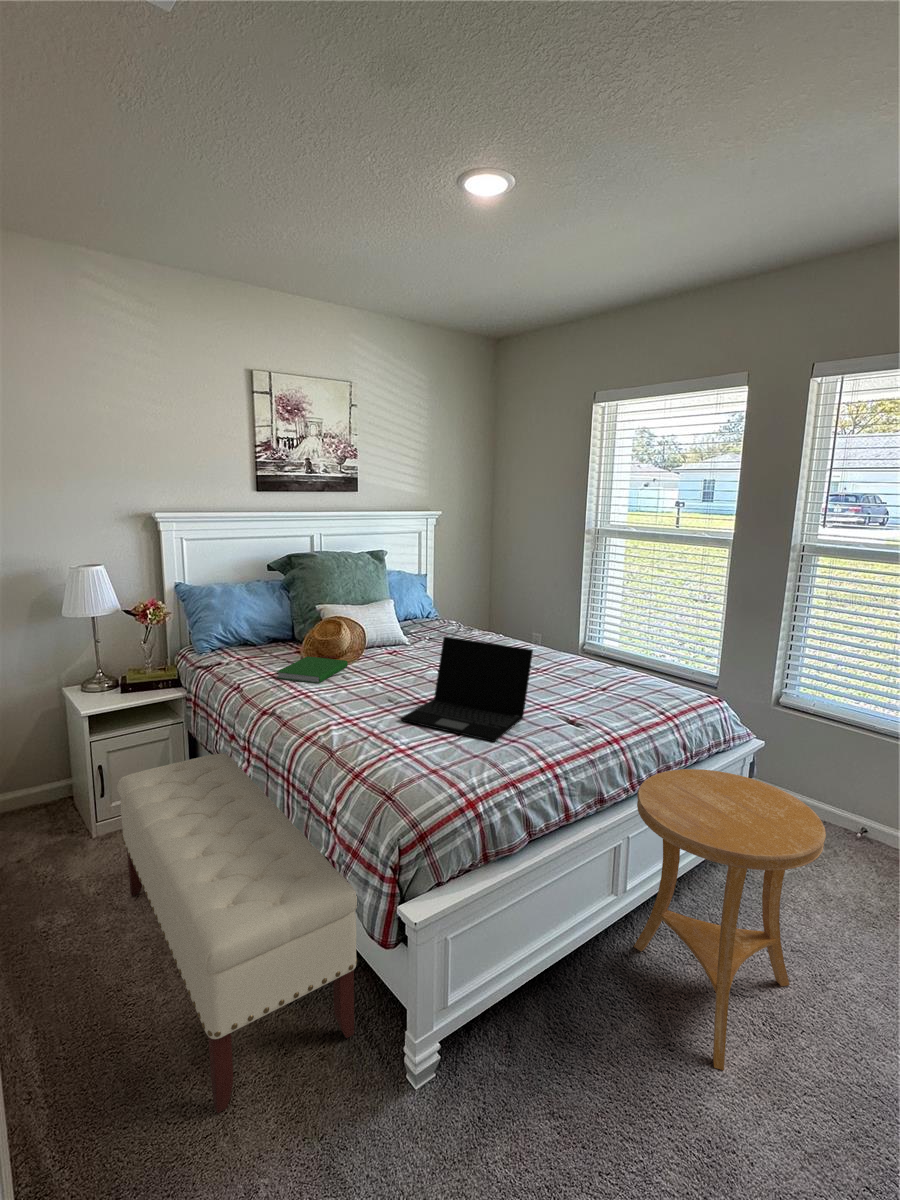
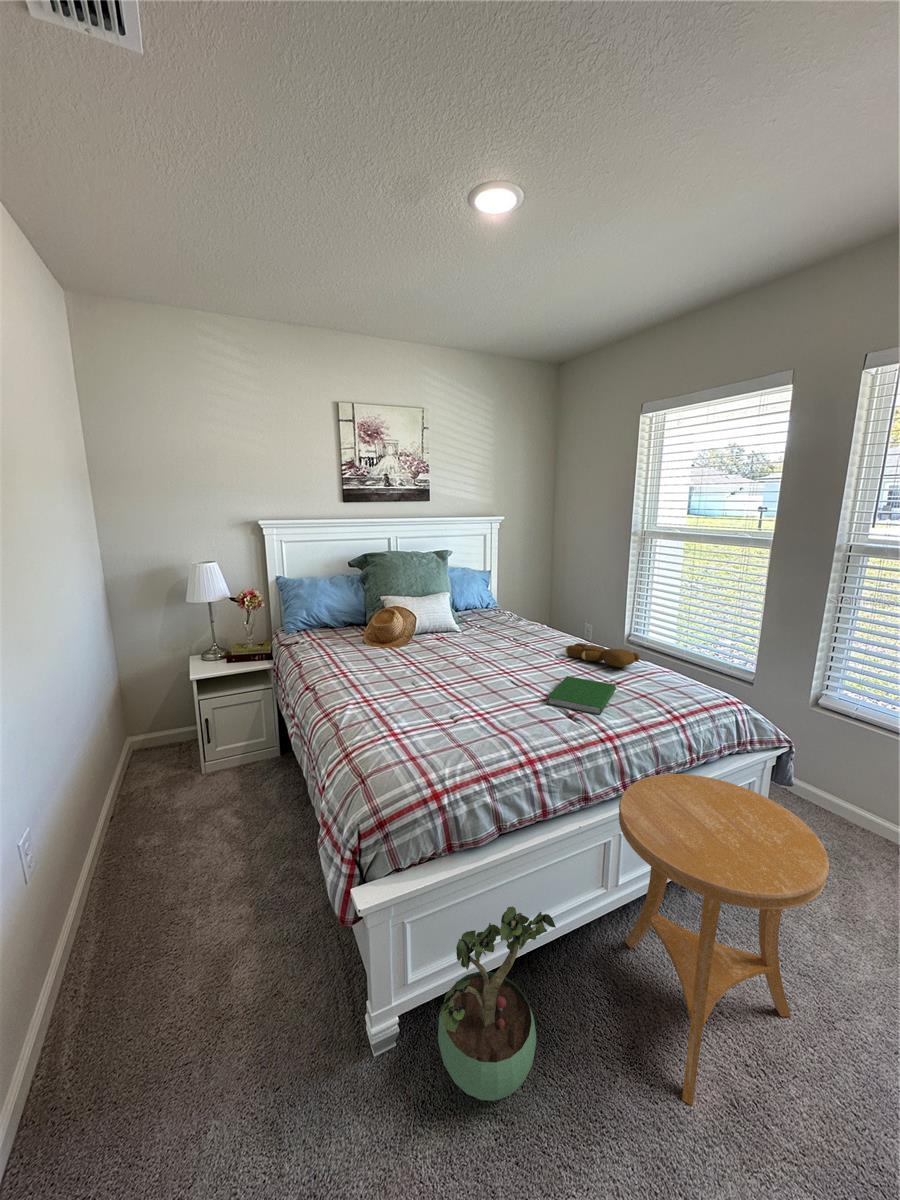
laptop: present [401,637,533,742] -> none [410,628,535,732]
teddy bear: none [539,651,619,674] -> present [565,643,640,668]
hardcover book: present [277,656,348,683] -> present [547,676,616,715]
bench: present [117,753,359,1114] -> none [179,718,338,1042]
potted plant: none [485,902,599,1100] -> present [438,906,556,1101]

